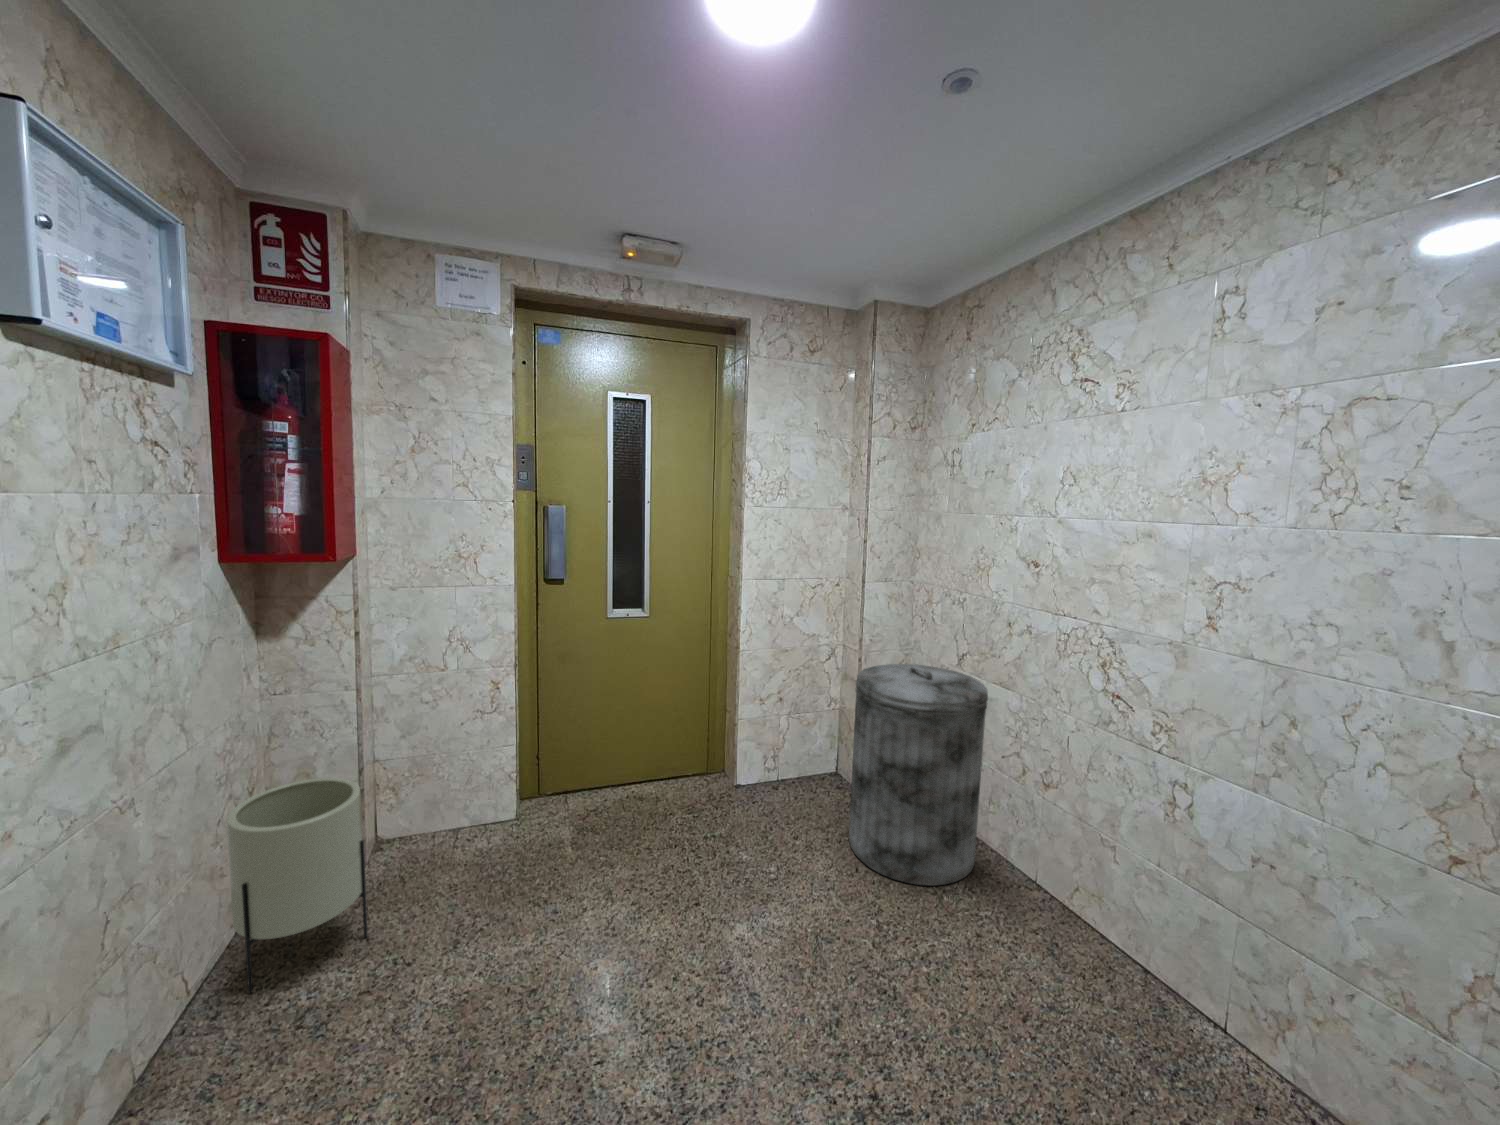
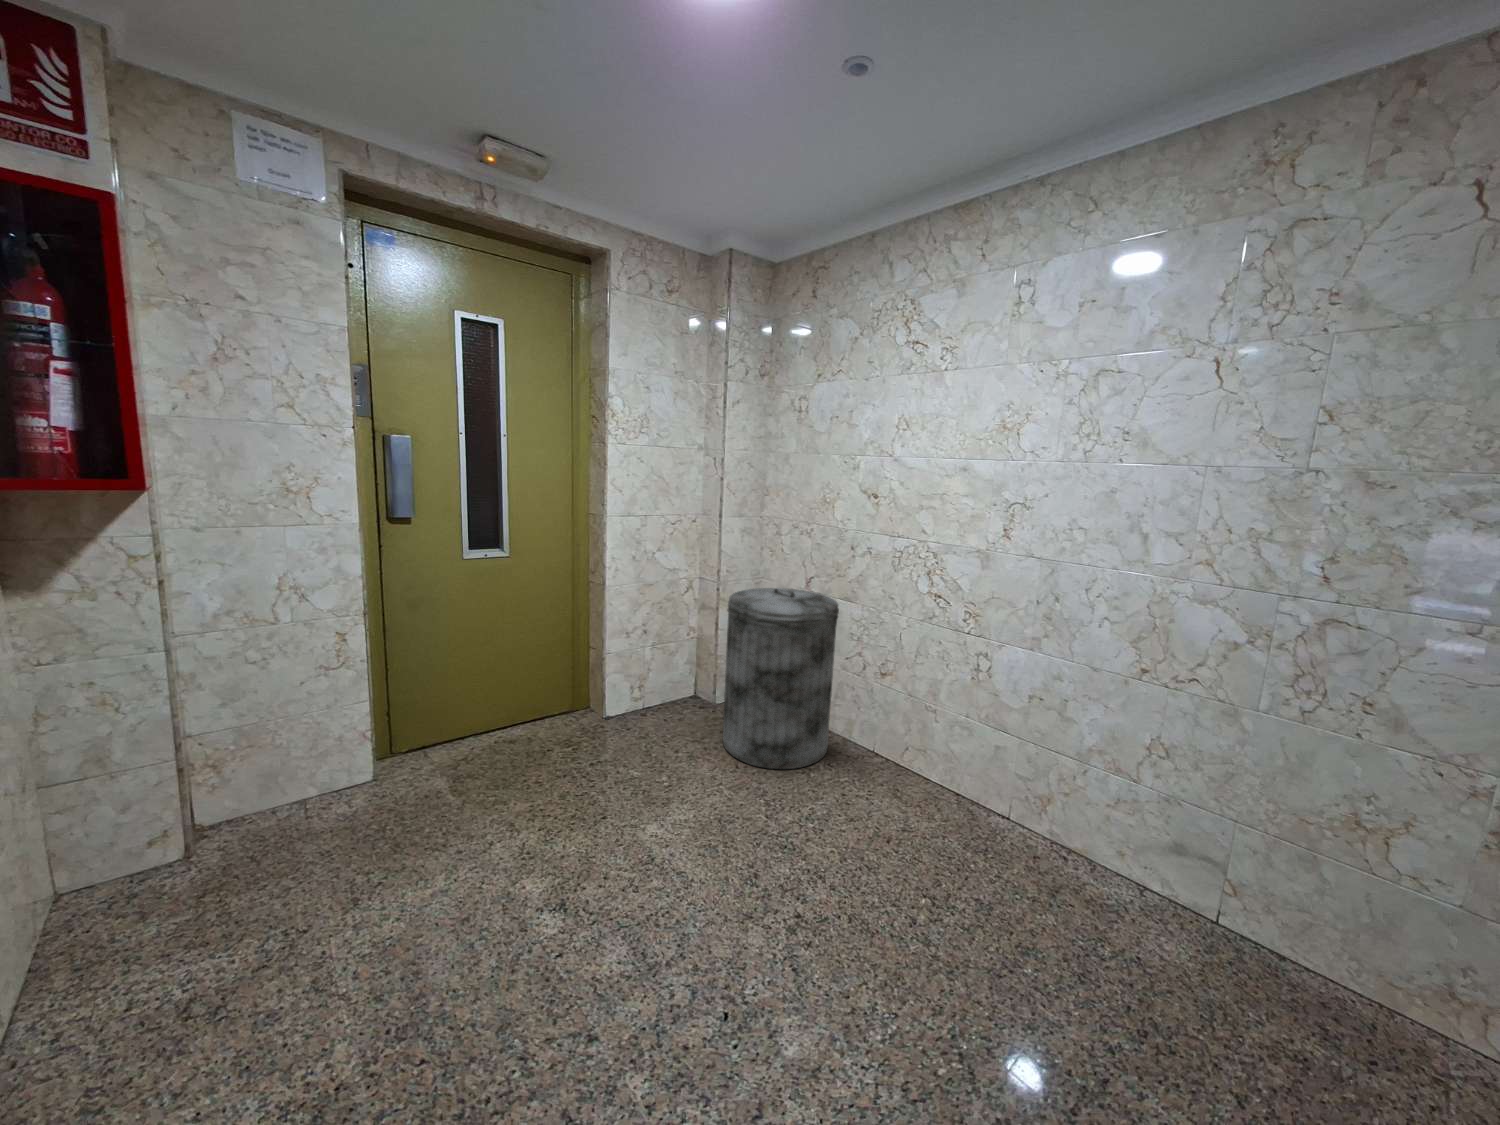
planter: present [227,778,367,993] -> none [28,751,234,1008]

